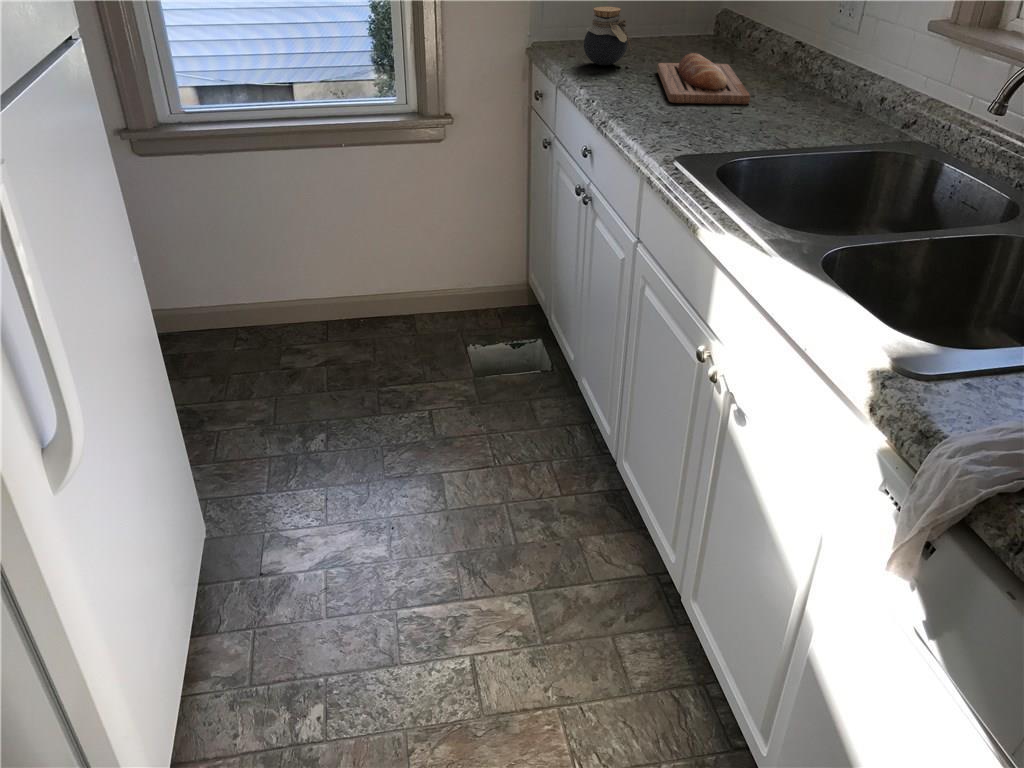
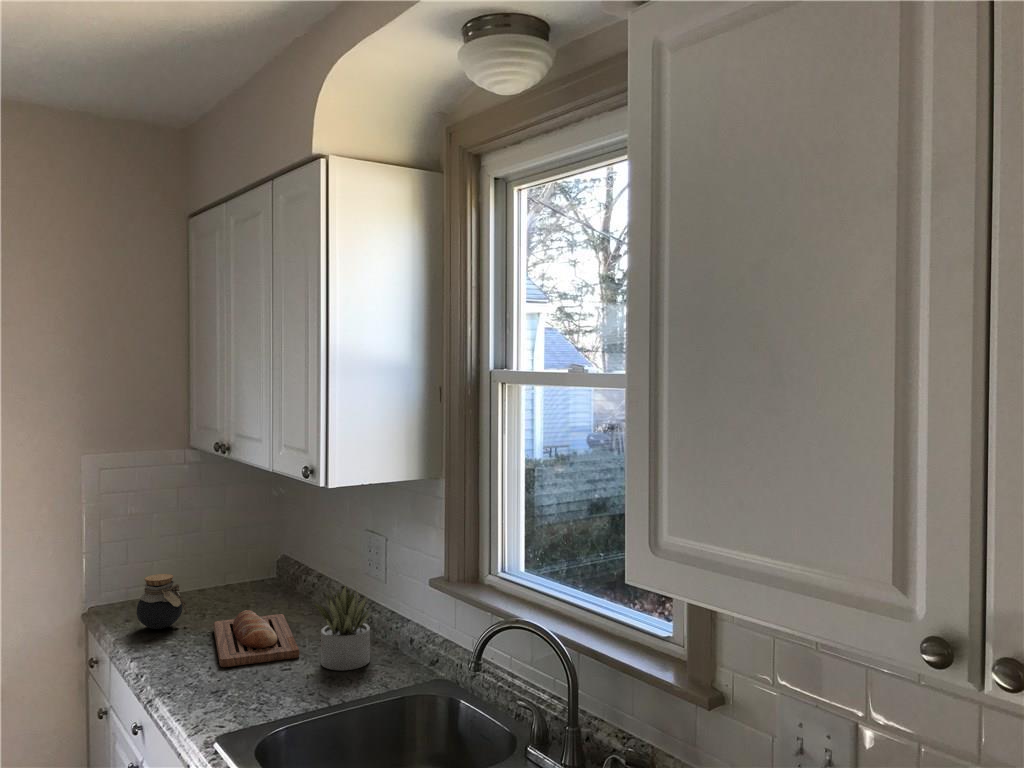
succulent plant: none [774,23,847,121] -> present [315,585,370,670]

